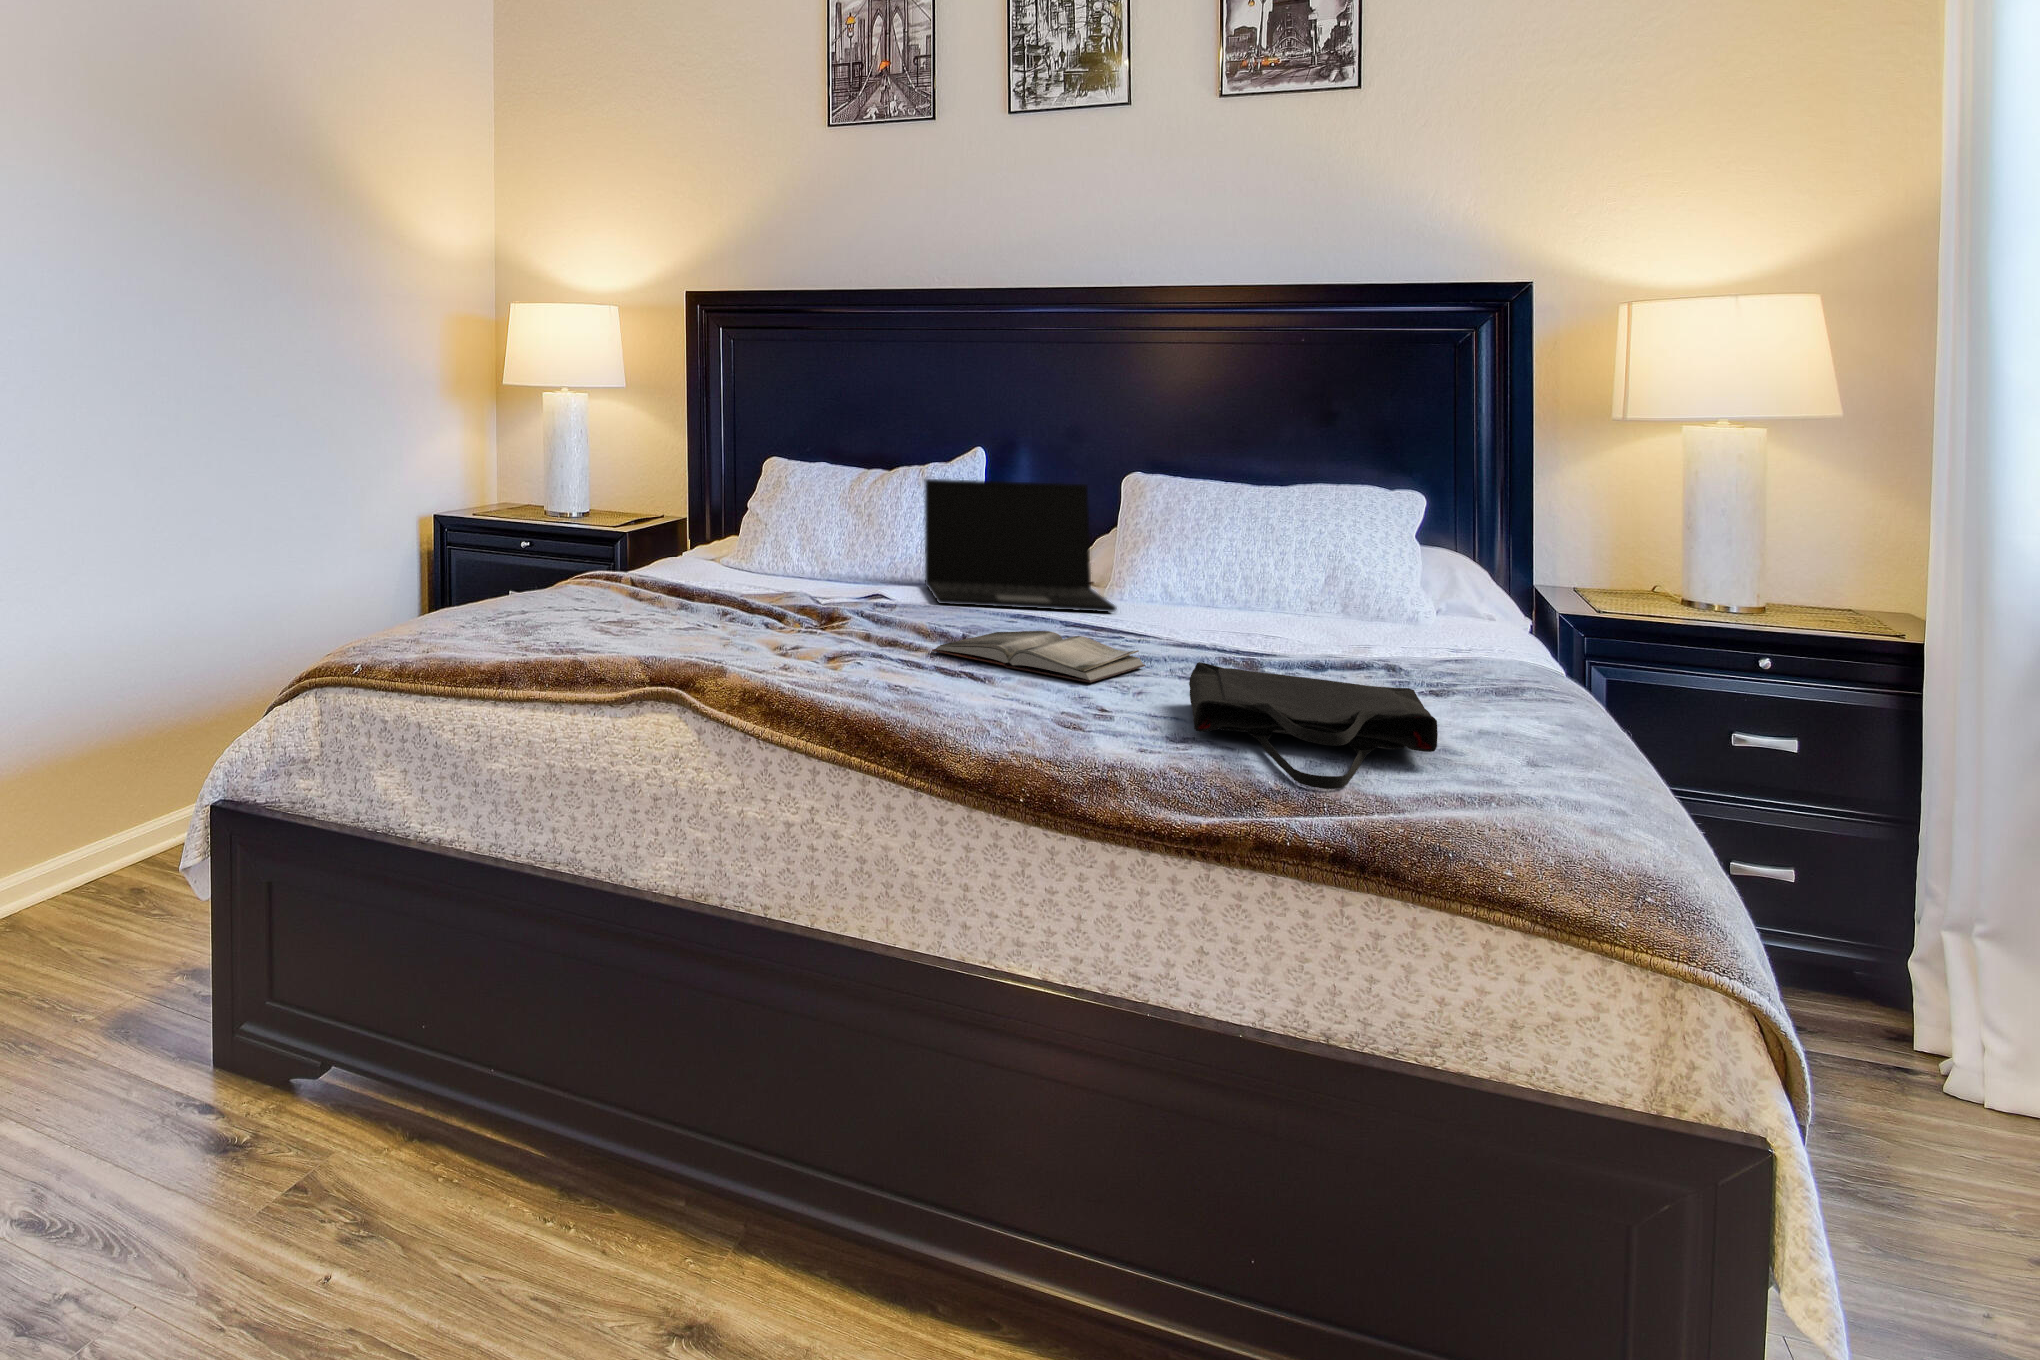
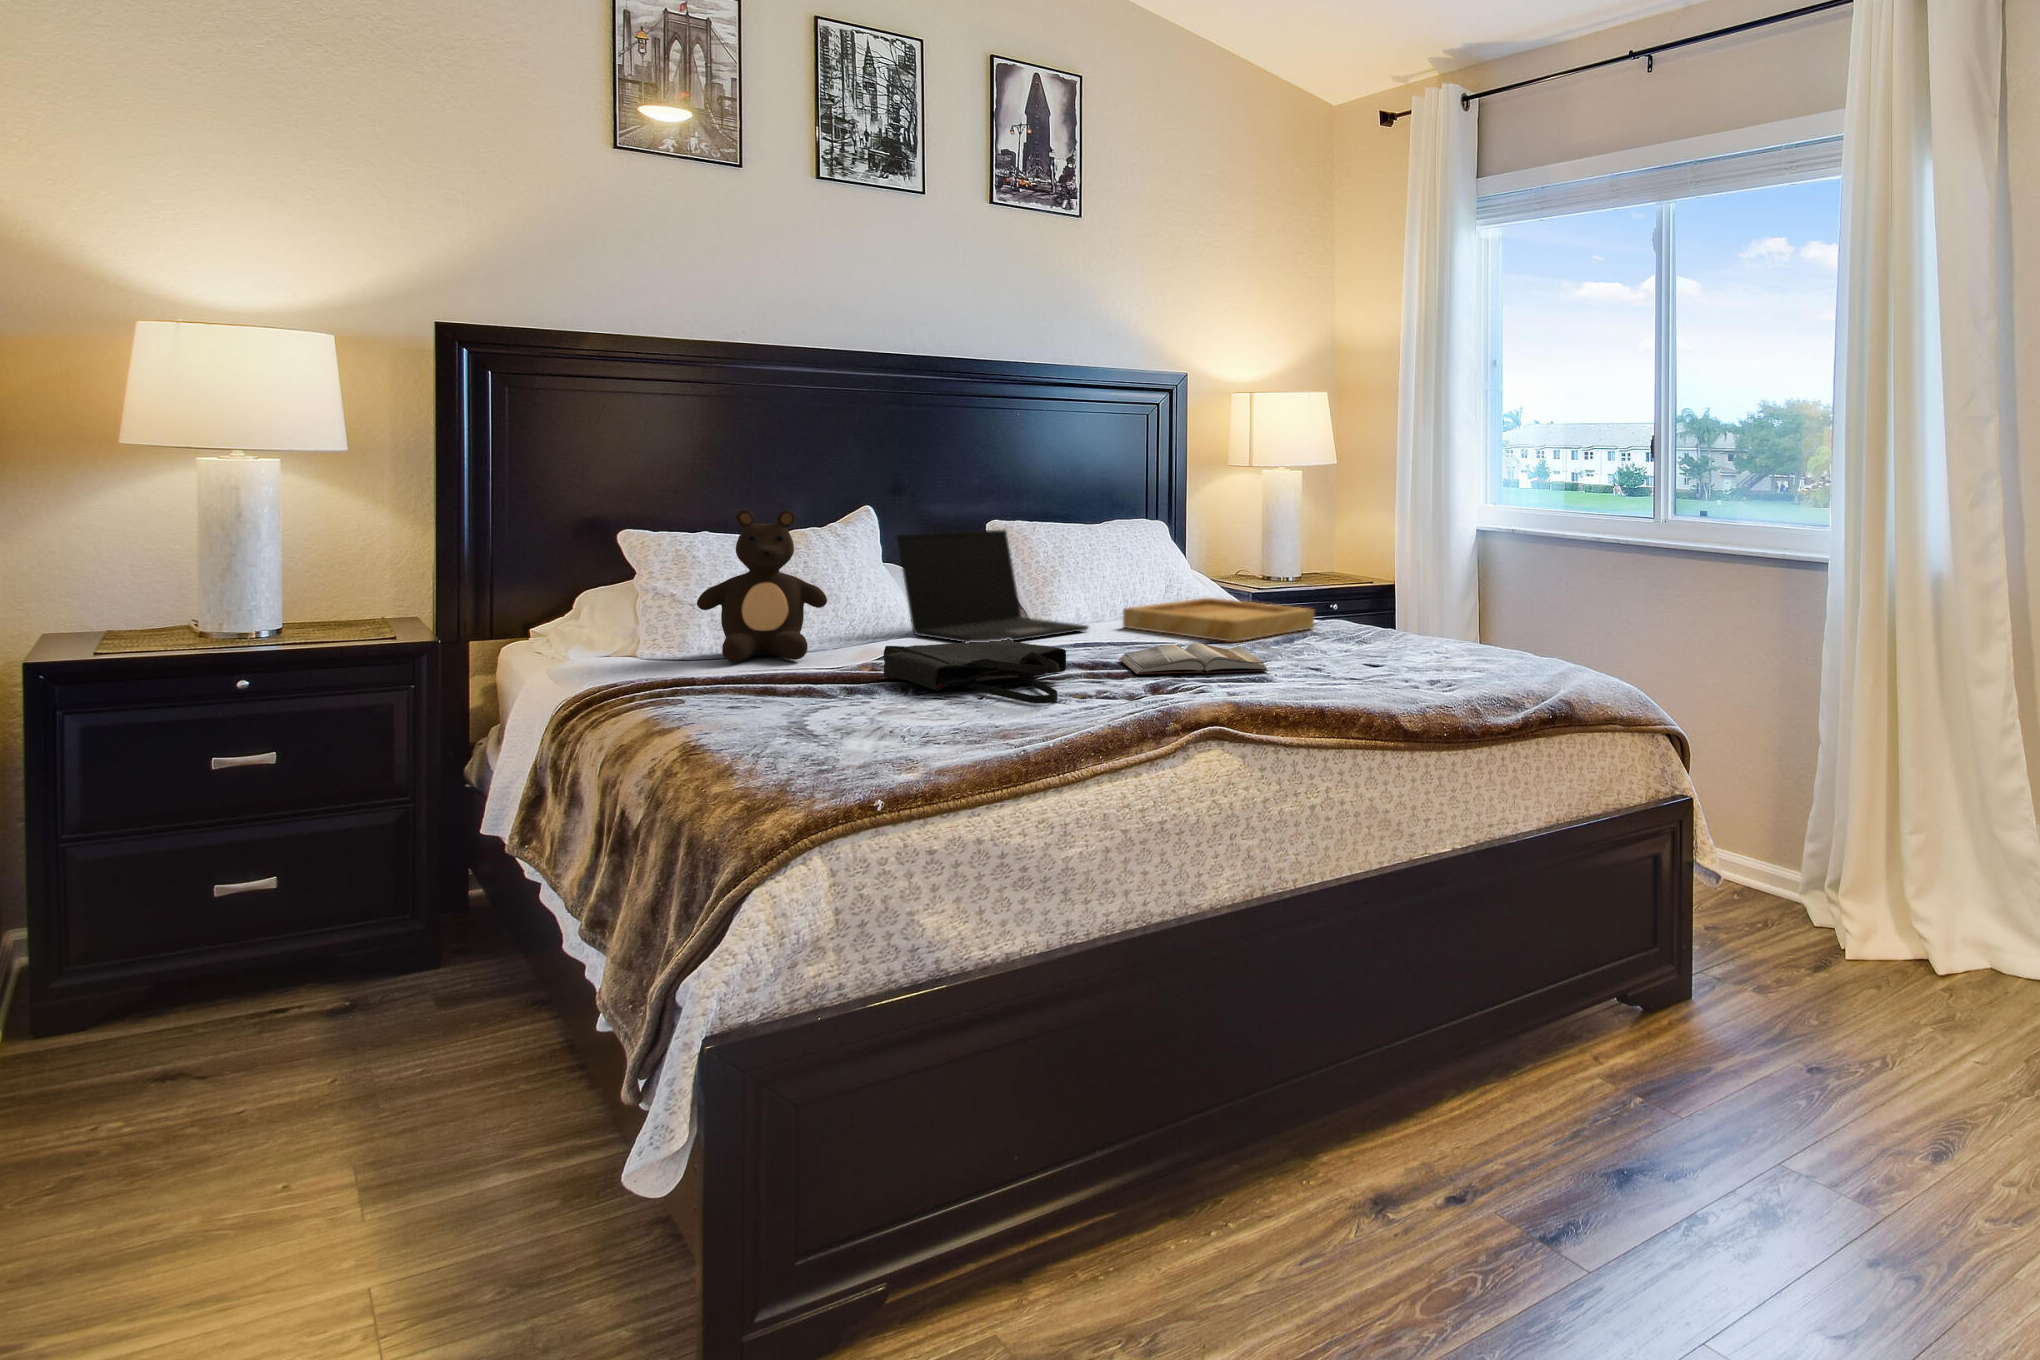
teddy bear: none [688,443,799,583] -> present [697,510,827,662]
tray: none [1178,593,1458,668] -> present [1123,598,1314,642]
tote bag: present [1189,662,1438,789] -> present [884,639,1066,703]

